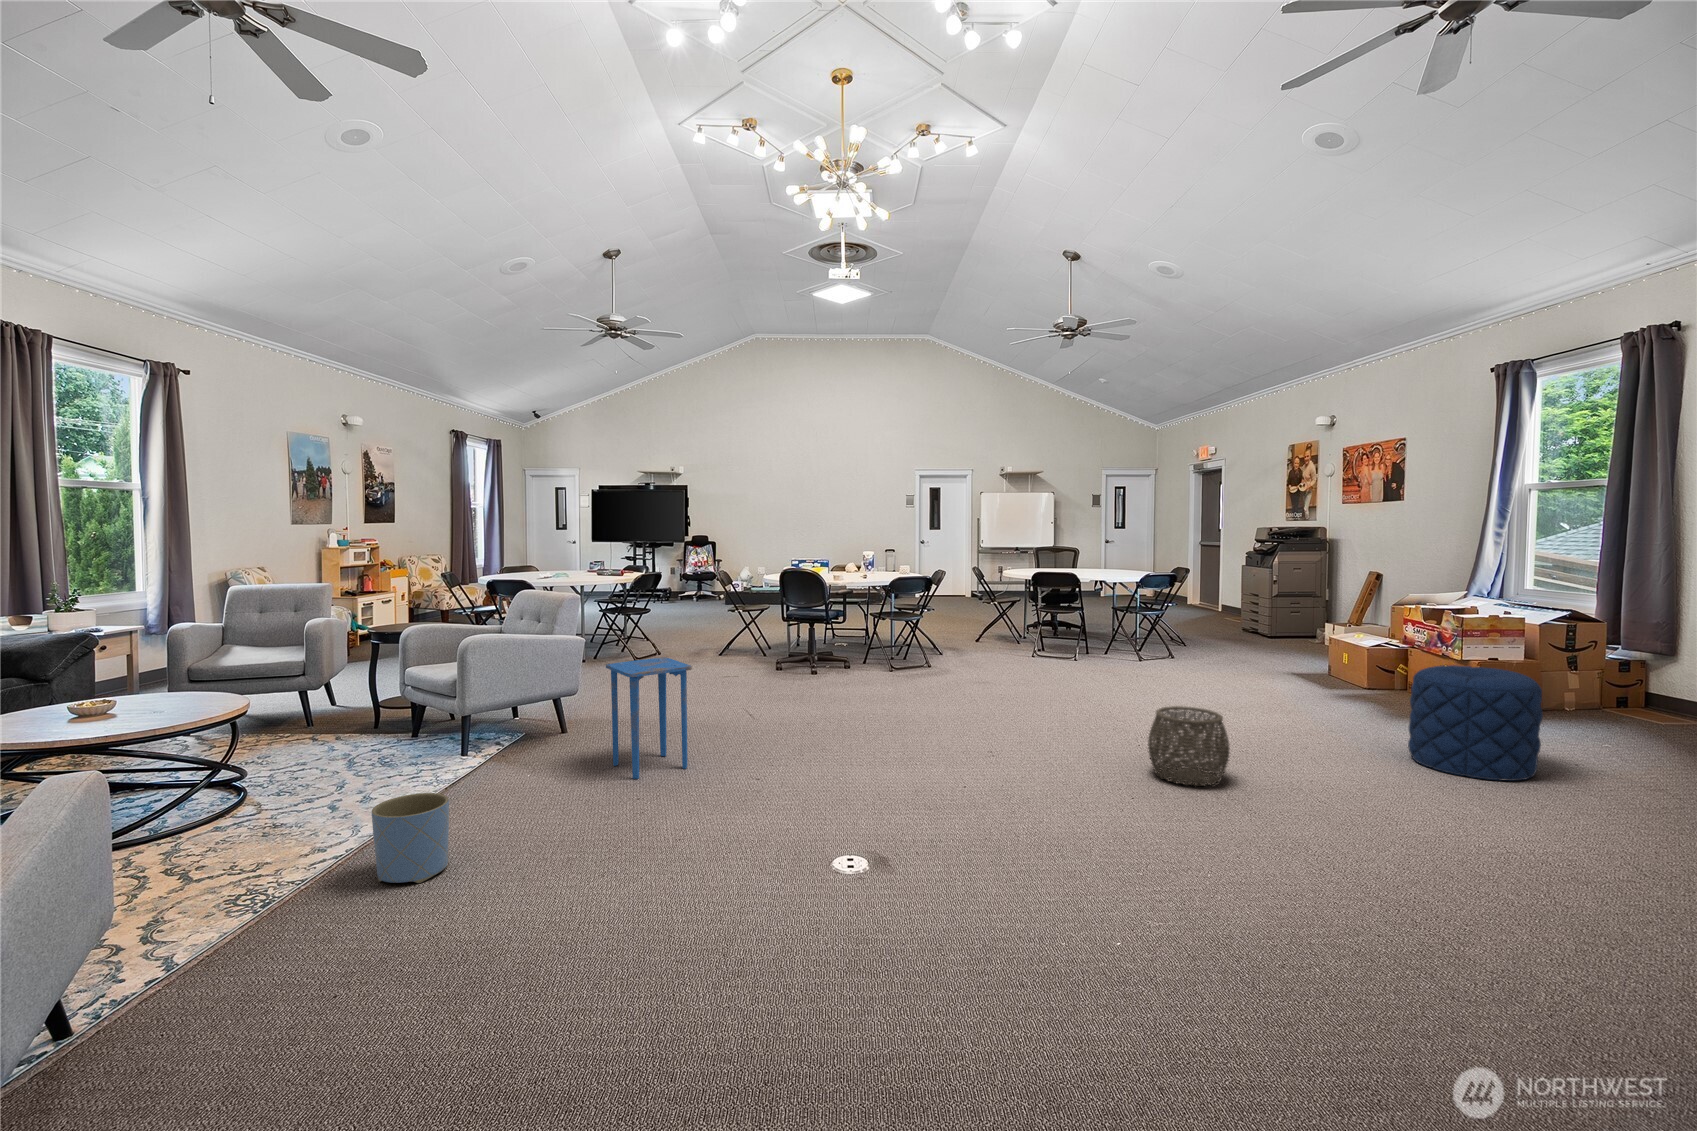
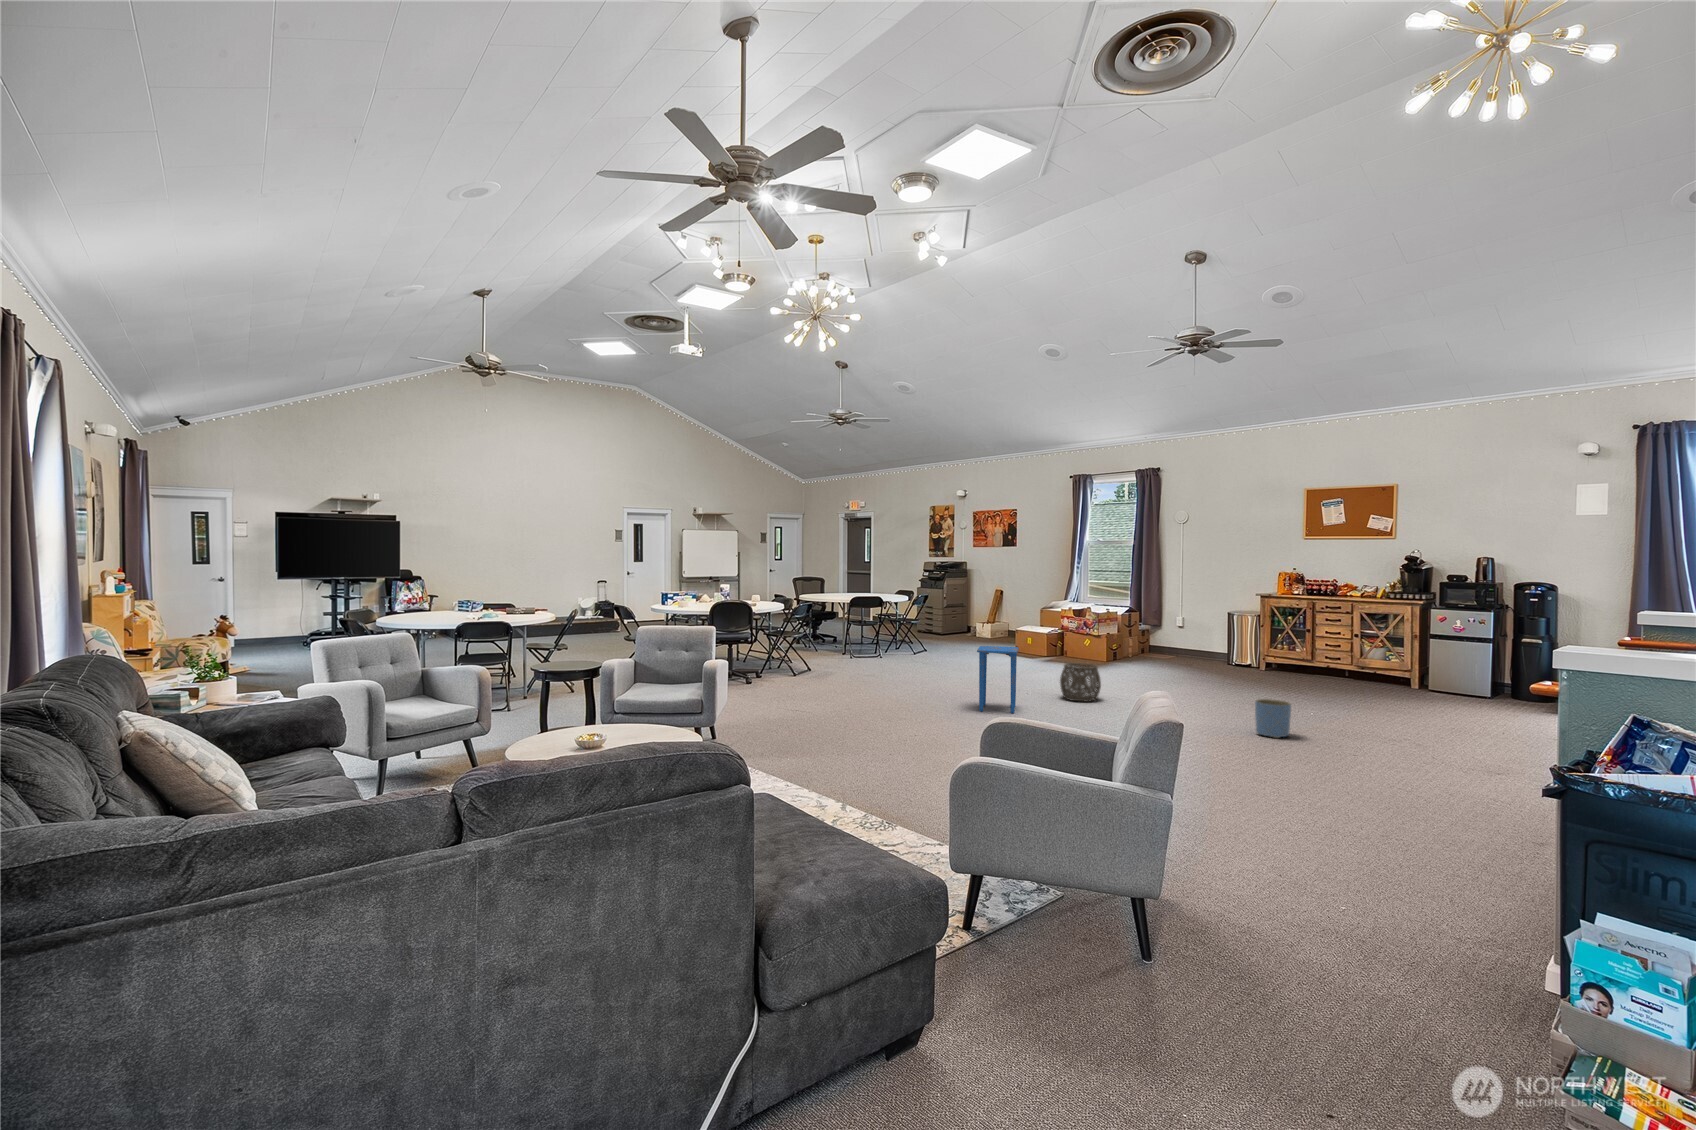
side table: present [606,657,692,779] -> present [977,646,1019,713]
pouf: present [1408,665,1543,781] -> none [1126,633,1180,684]
planter: present [372,793,449,883] -> present [1255,699,1291,738]

